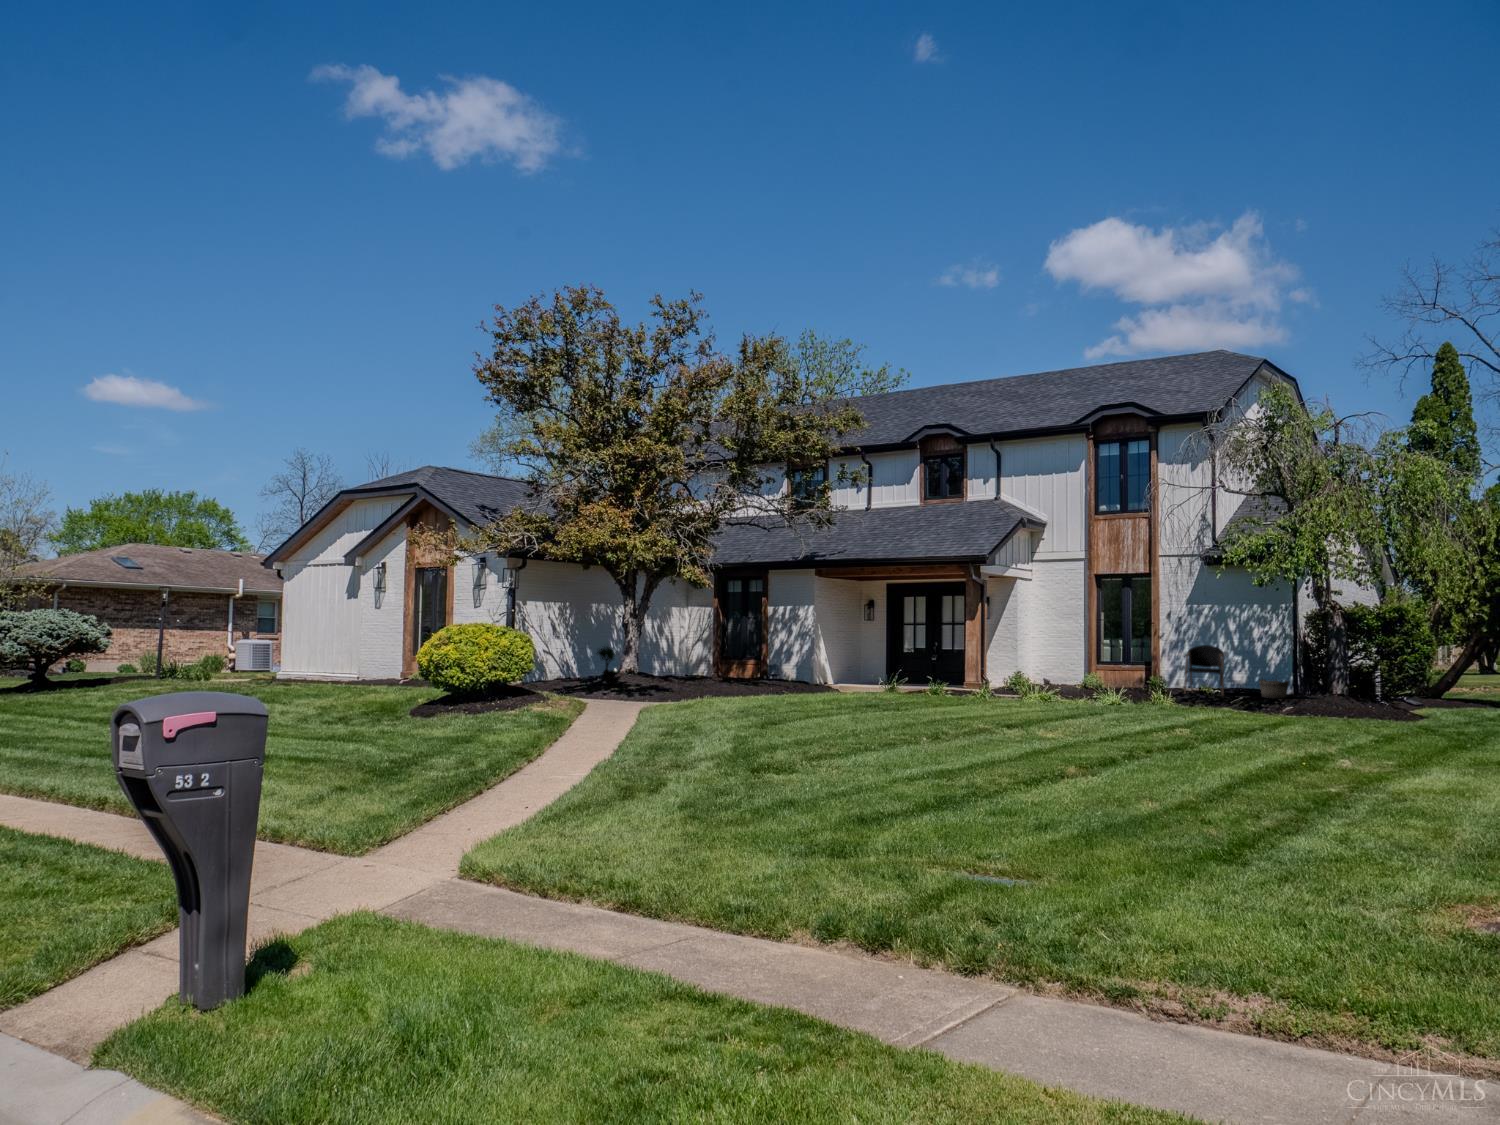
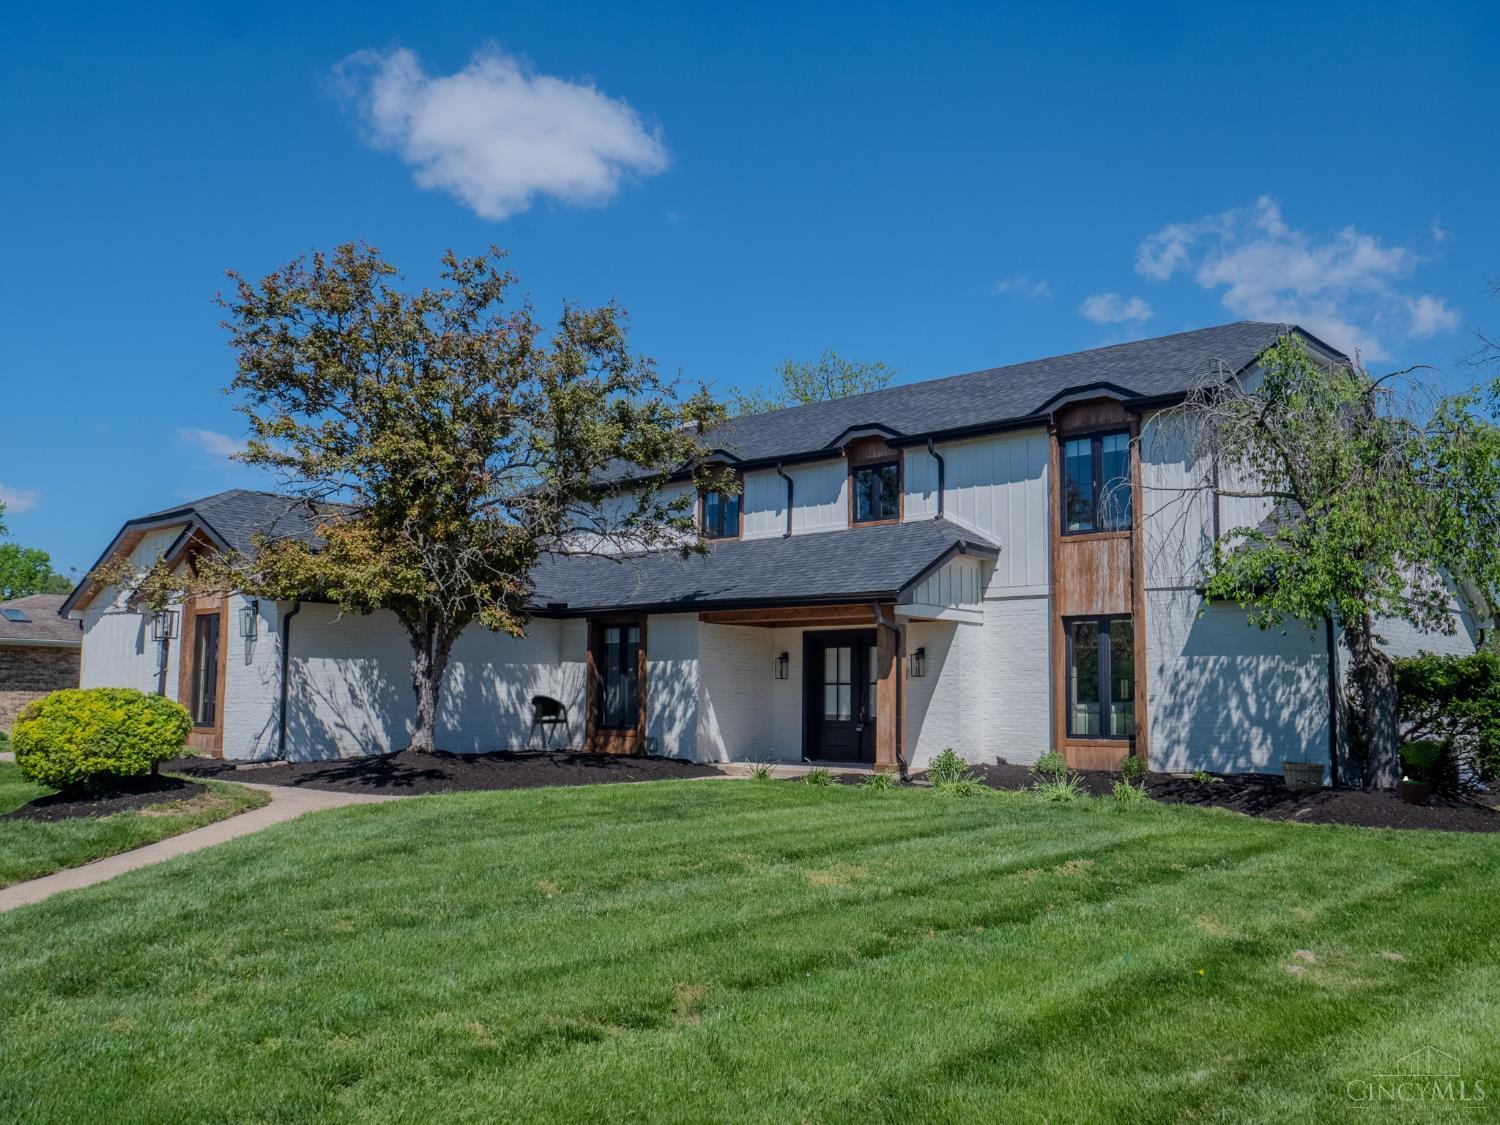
chair: present [1184,645,1224,695] -> present [527,695,572,748]
potted tree: present [597,647,621,684] -> present [1396,737,1440,804]

